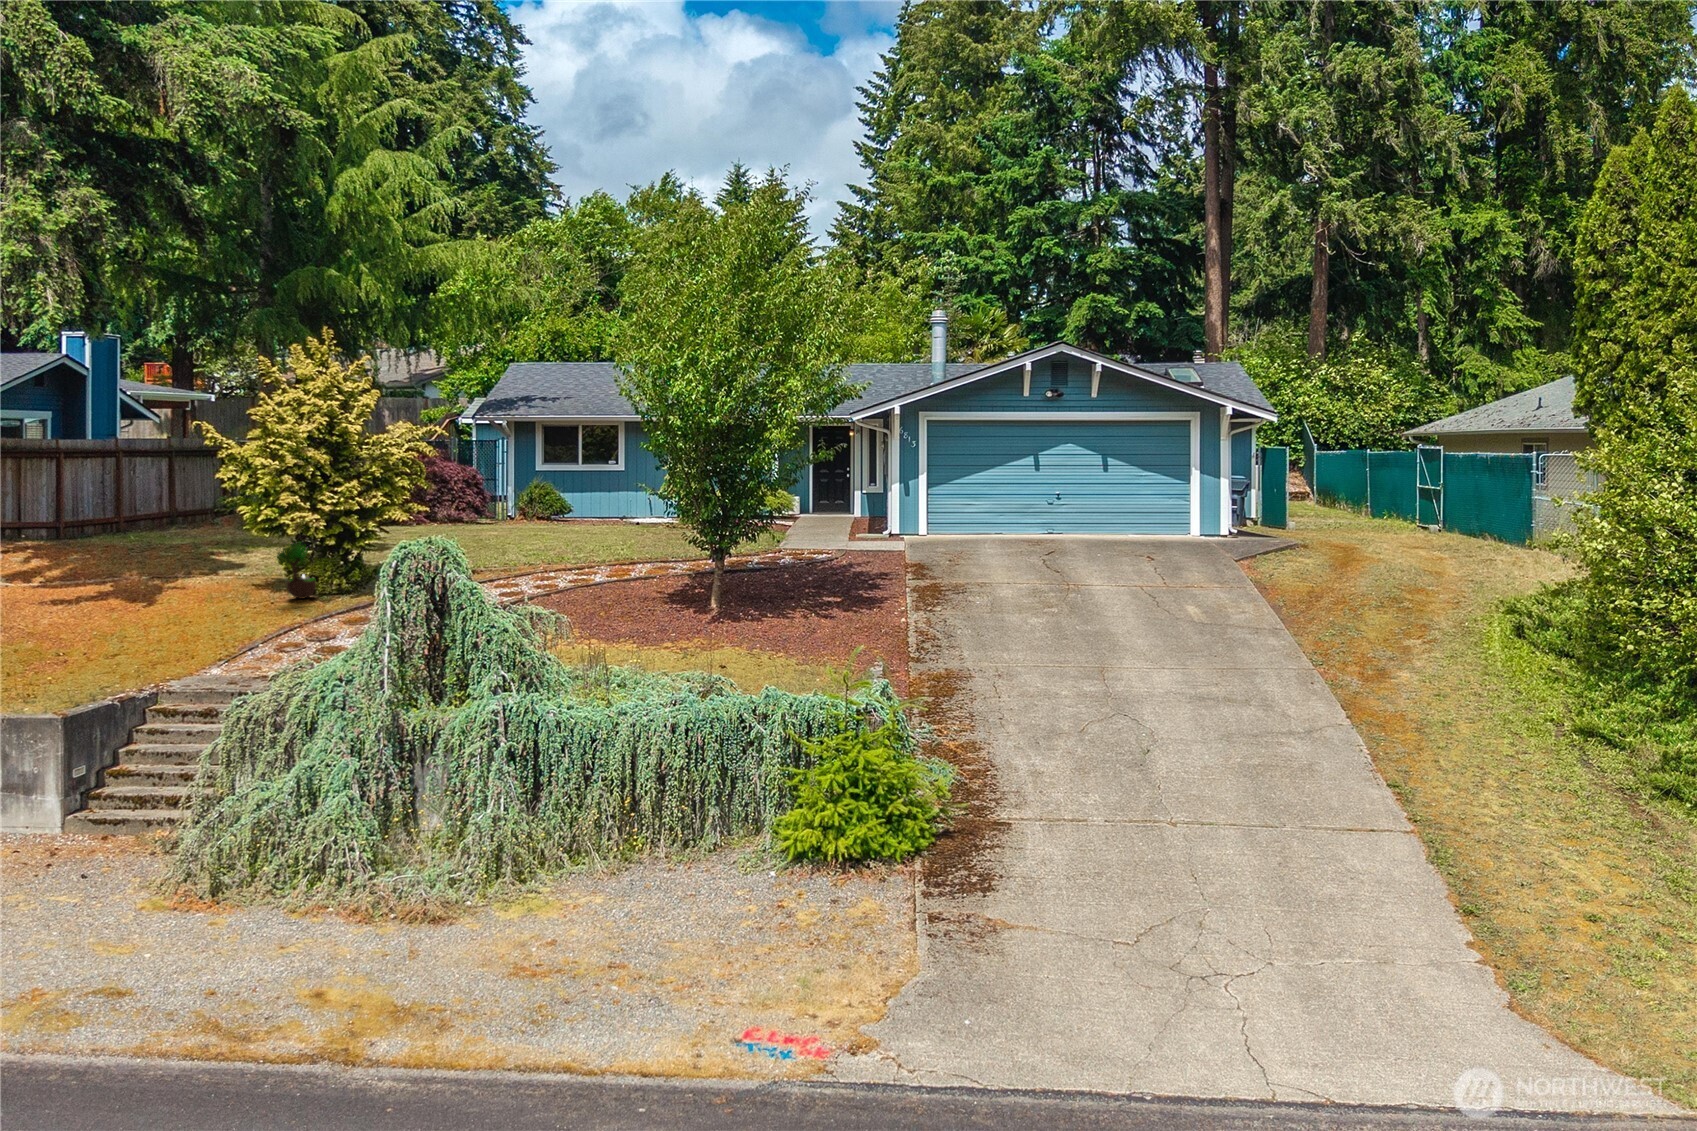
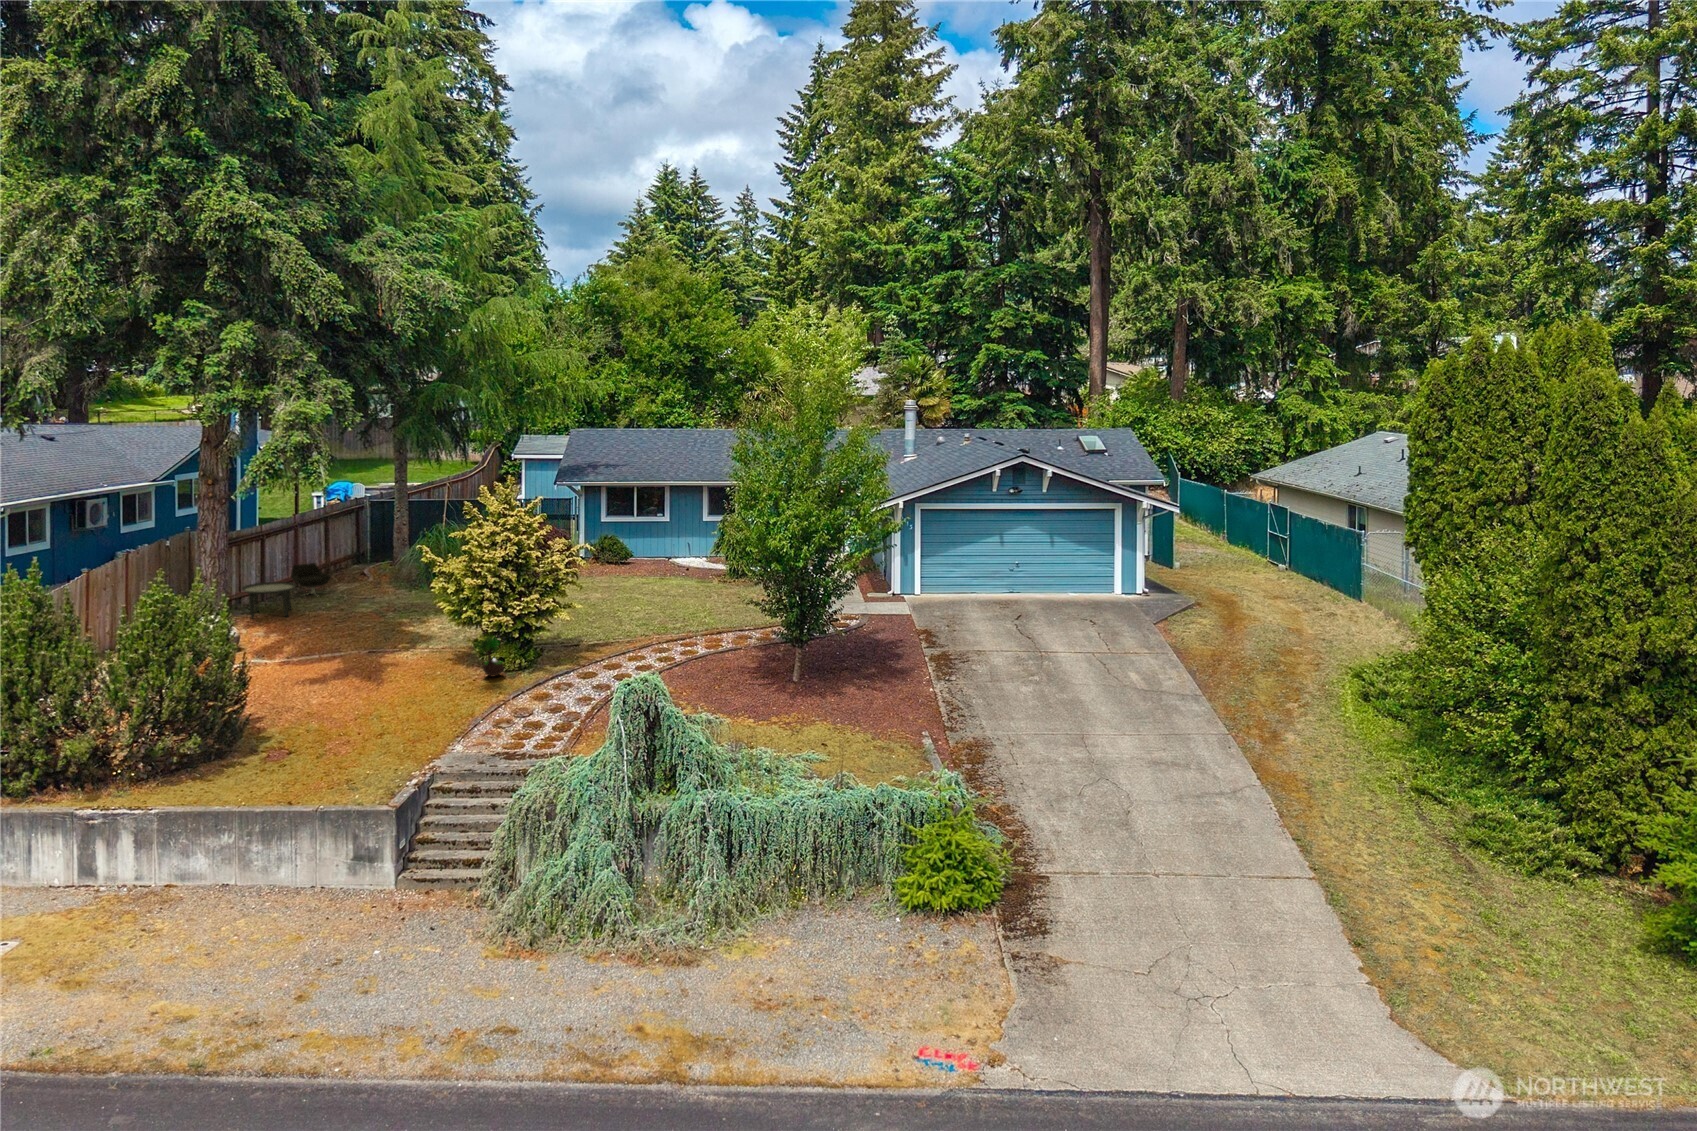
lounge chair: none [98,491,150,531] -> present [291,563,331,594]
round table: none [17,506,92,549] -> present [242,582,296,619]

